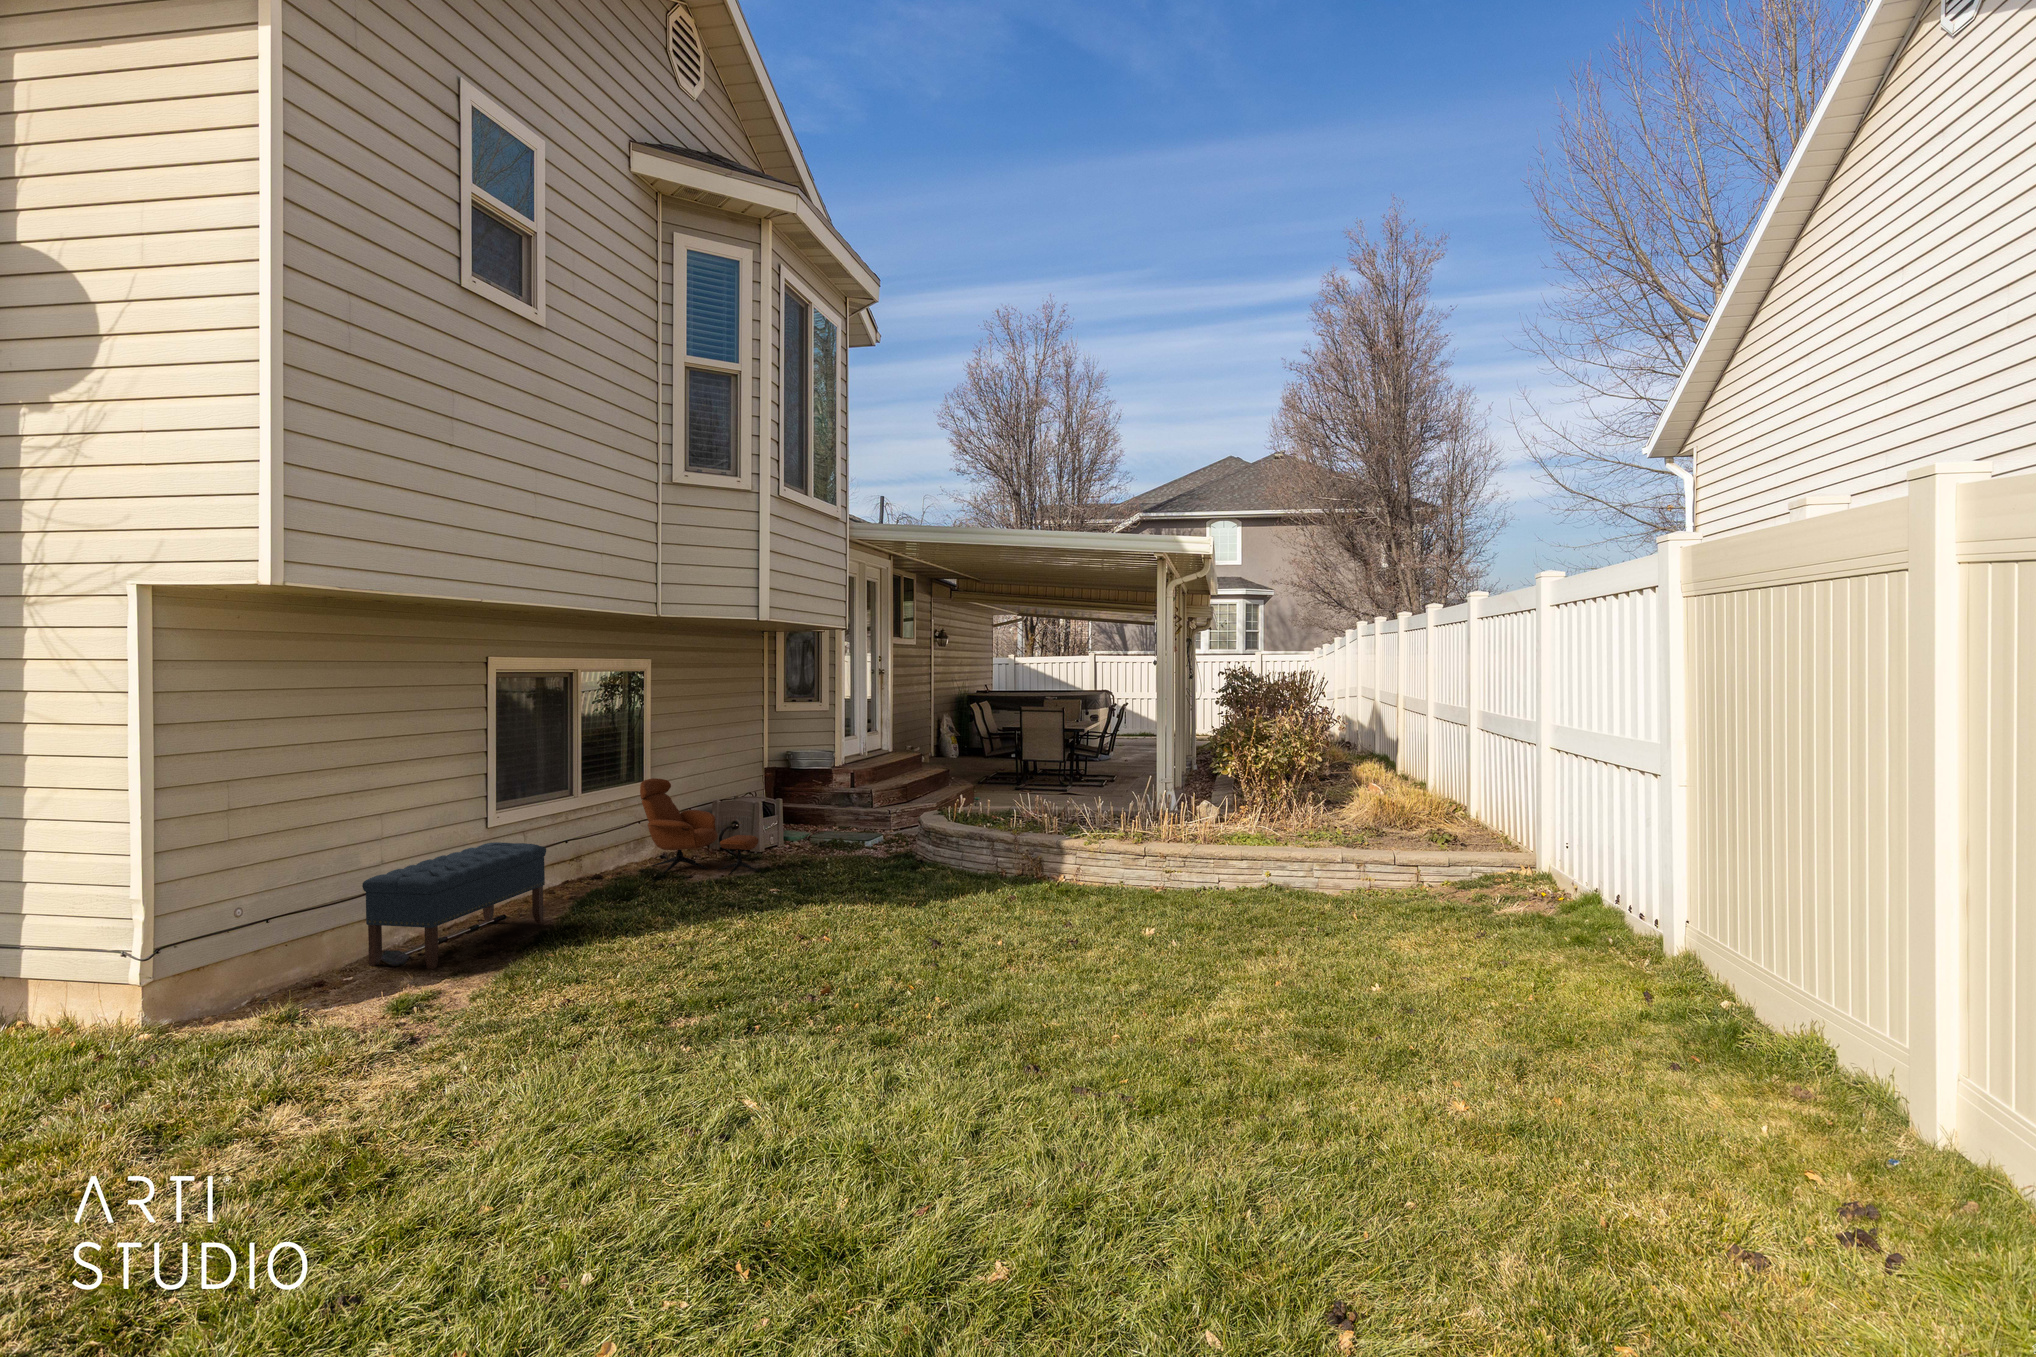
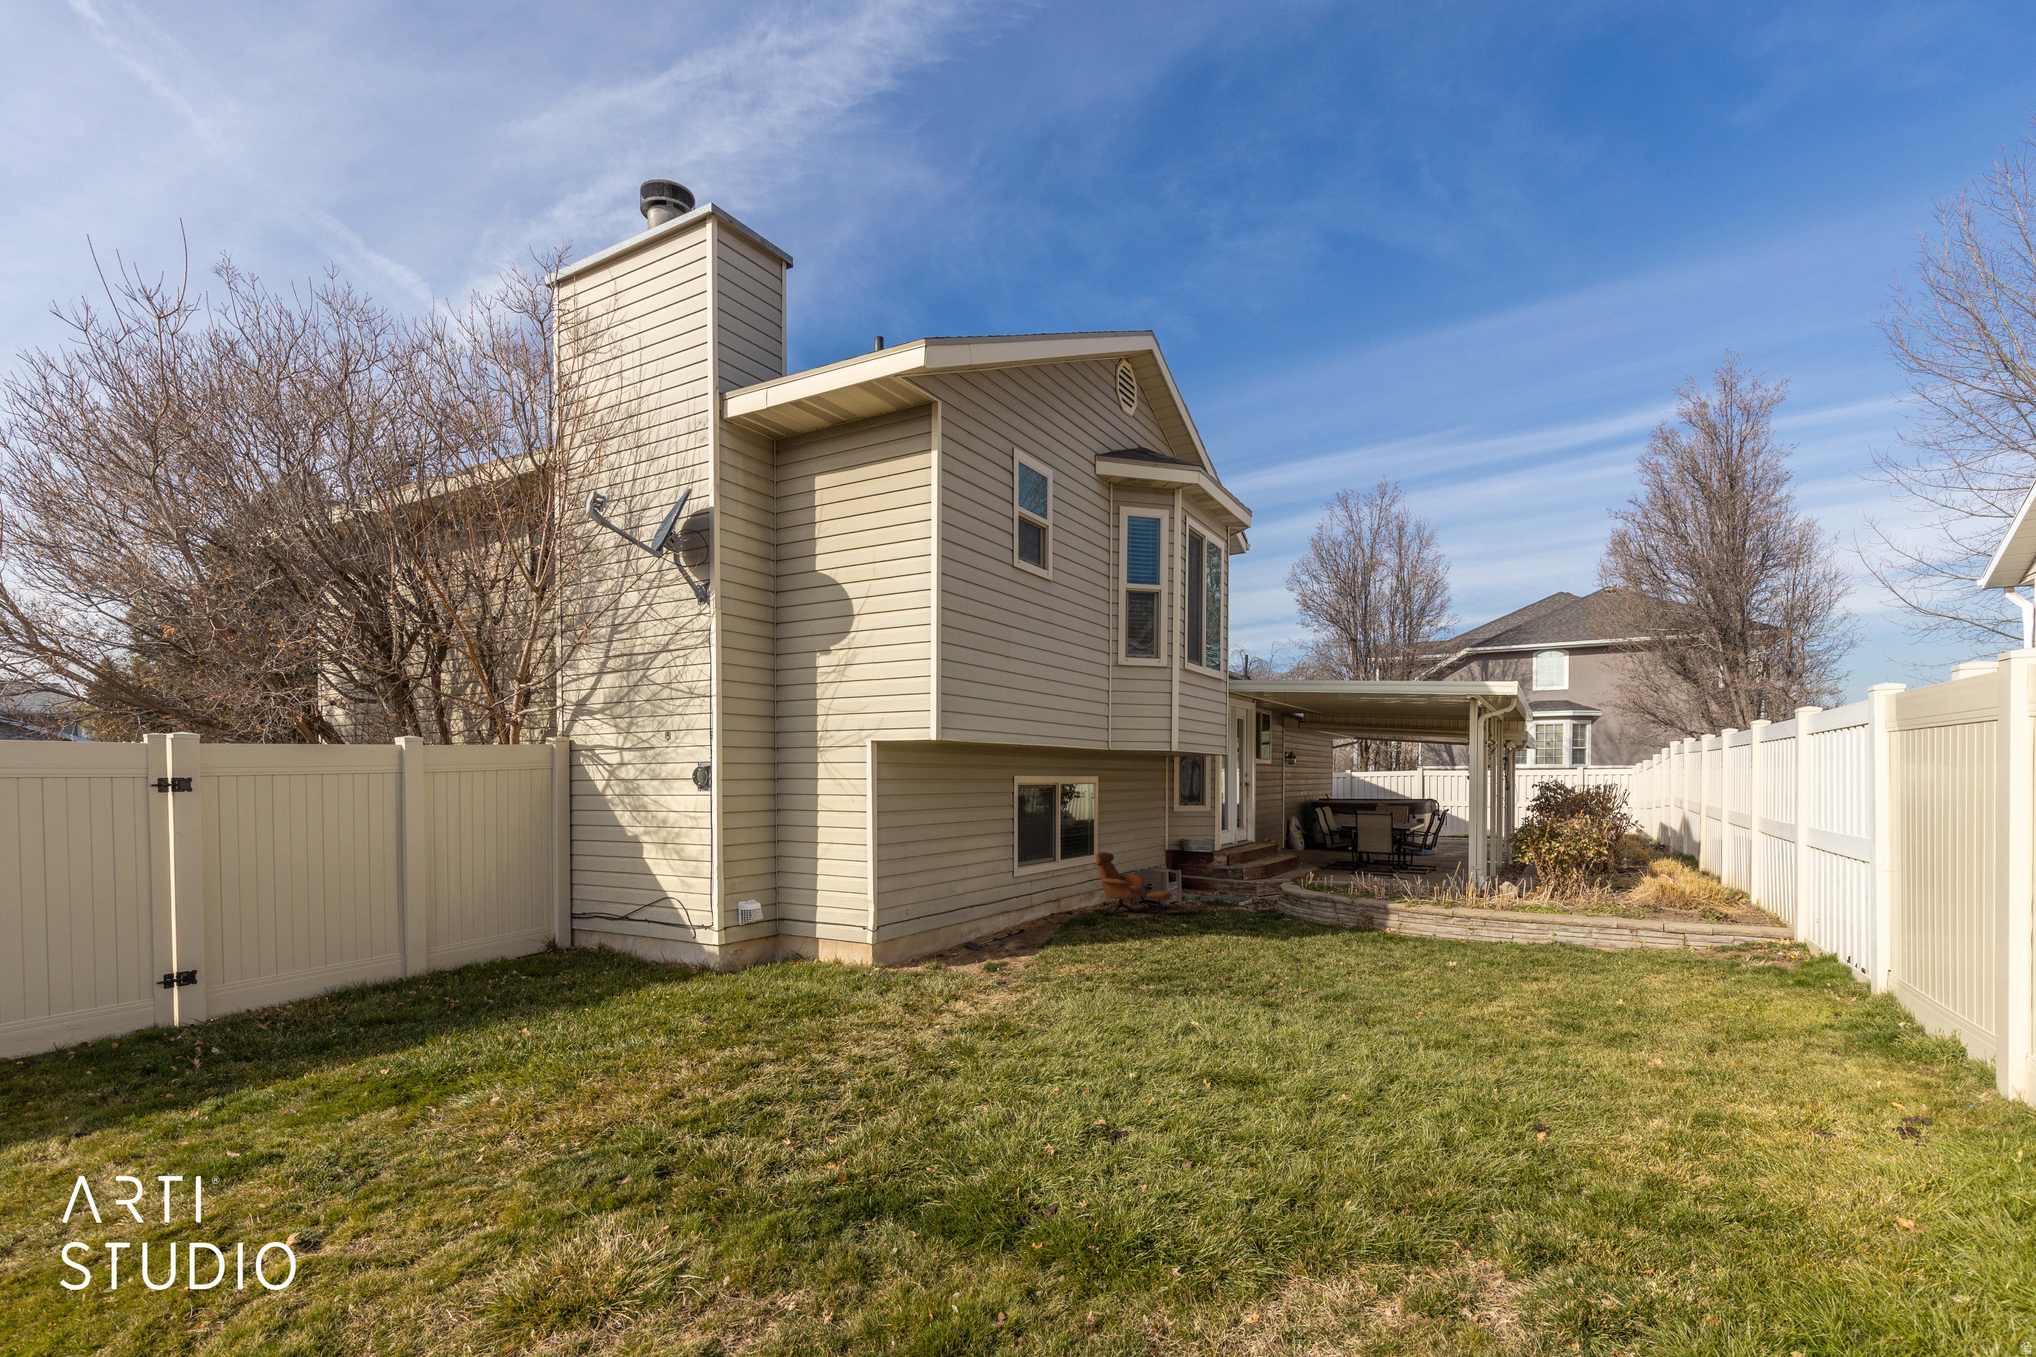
bench: present [362,842,546,969] -> none [960,885,1050,954]

